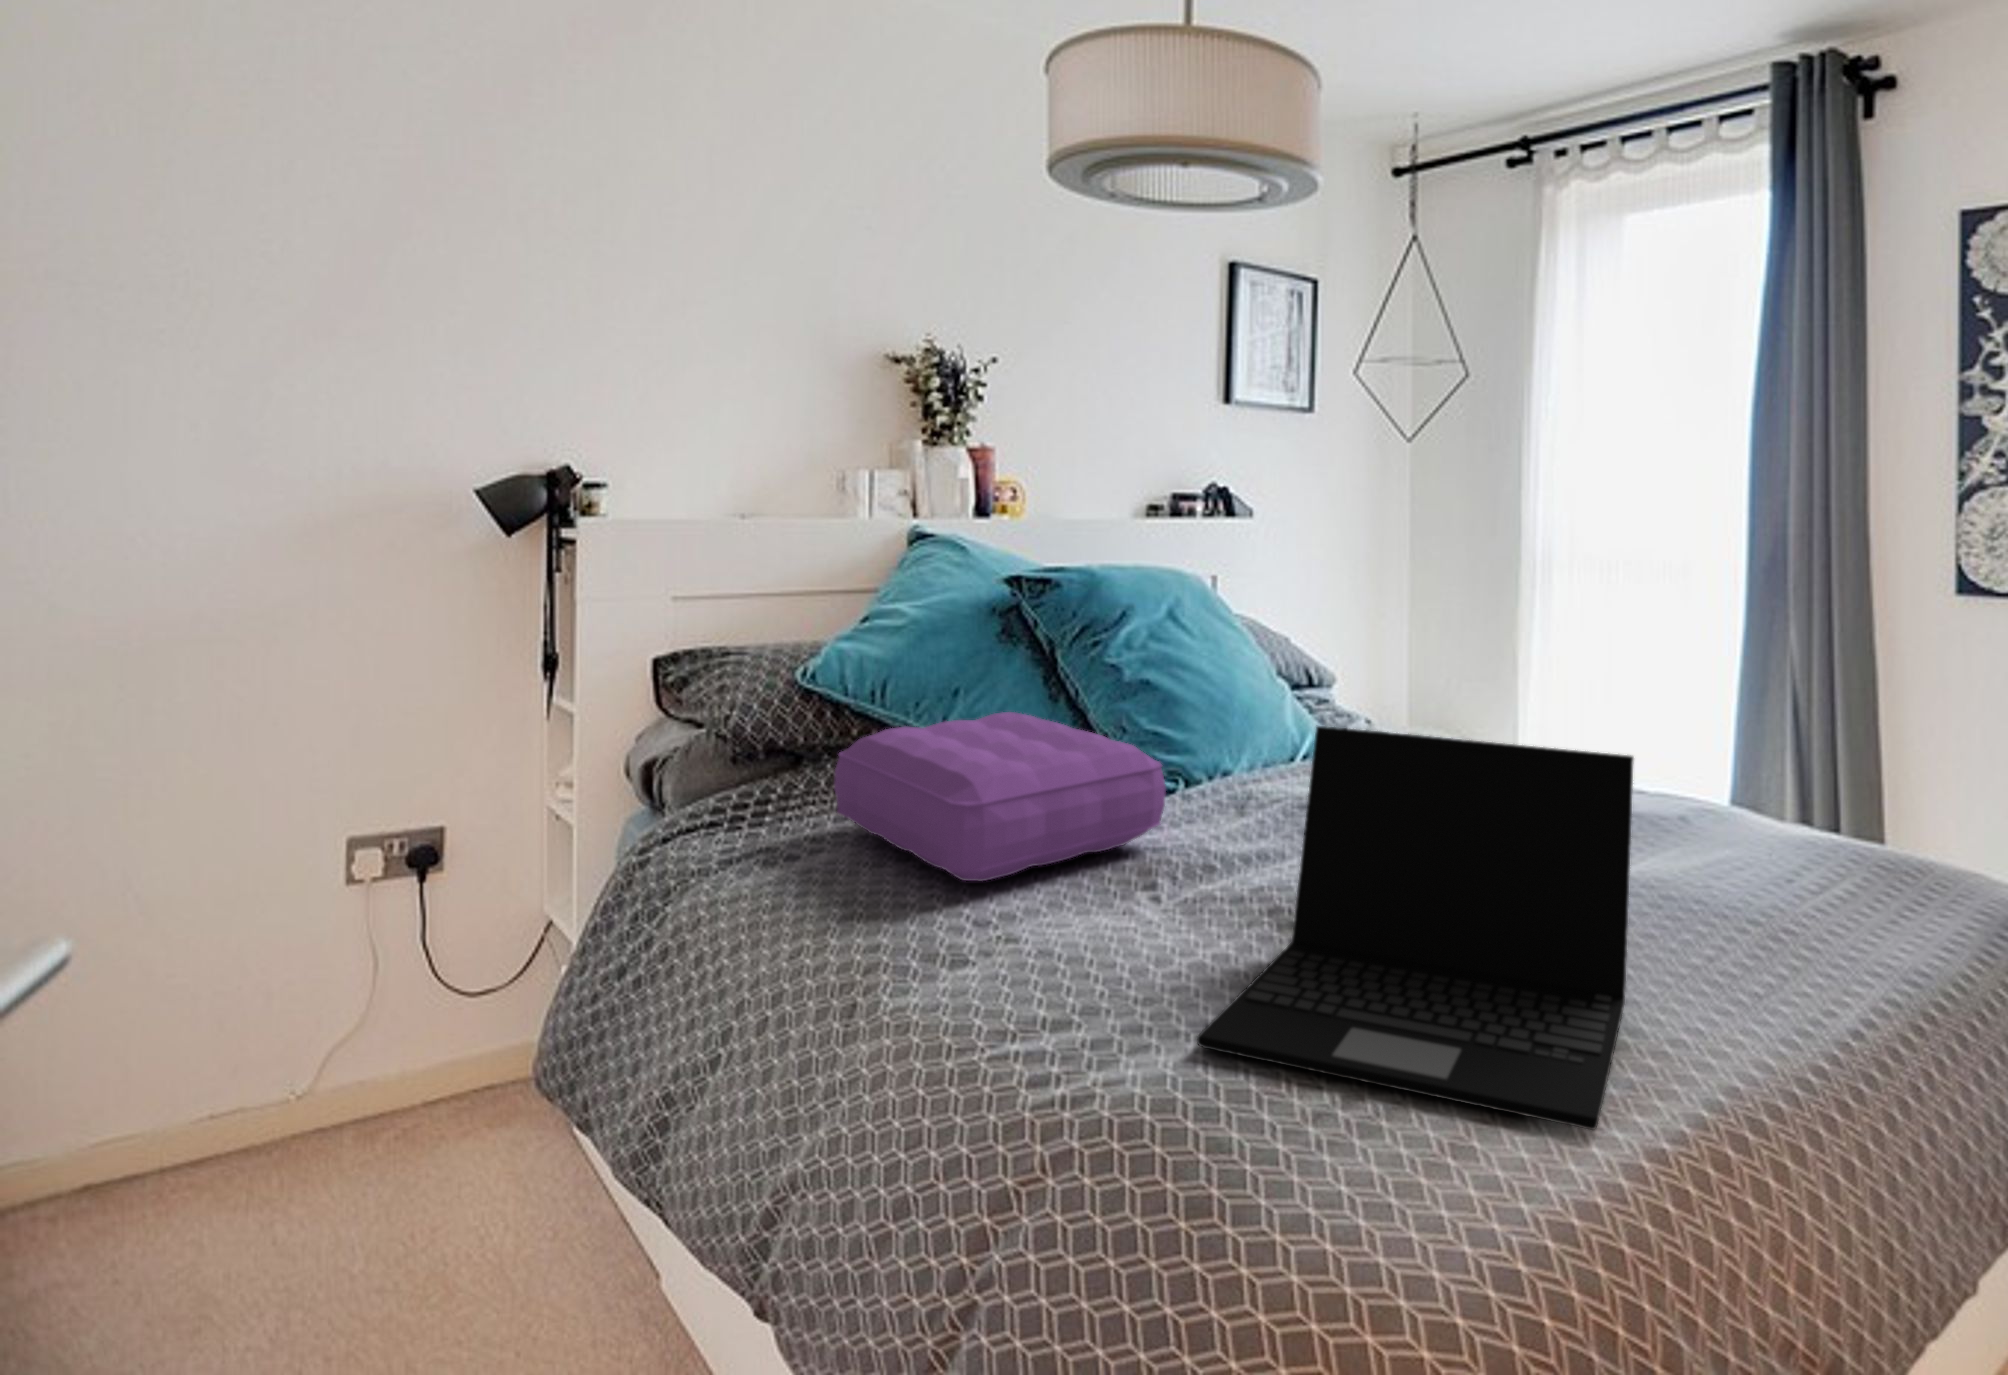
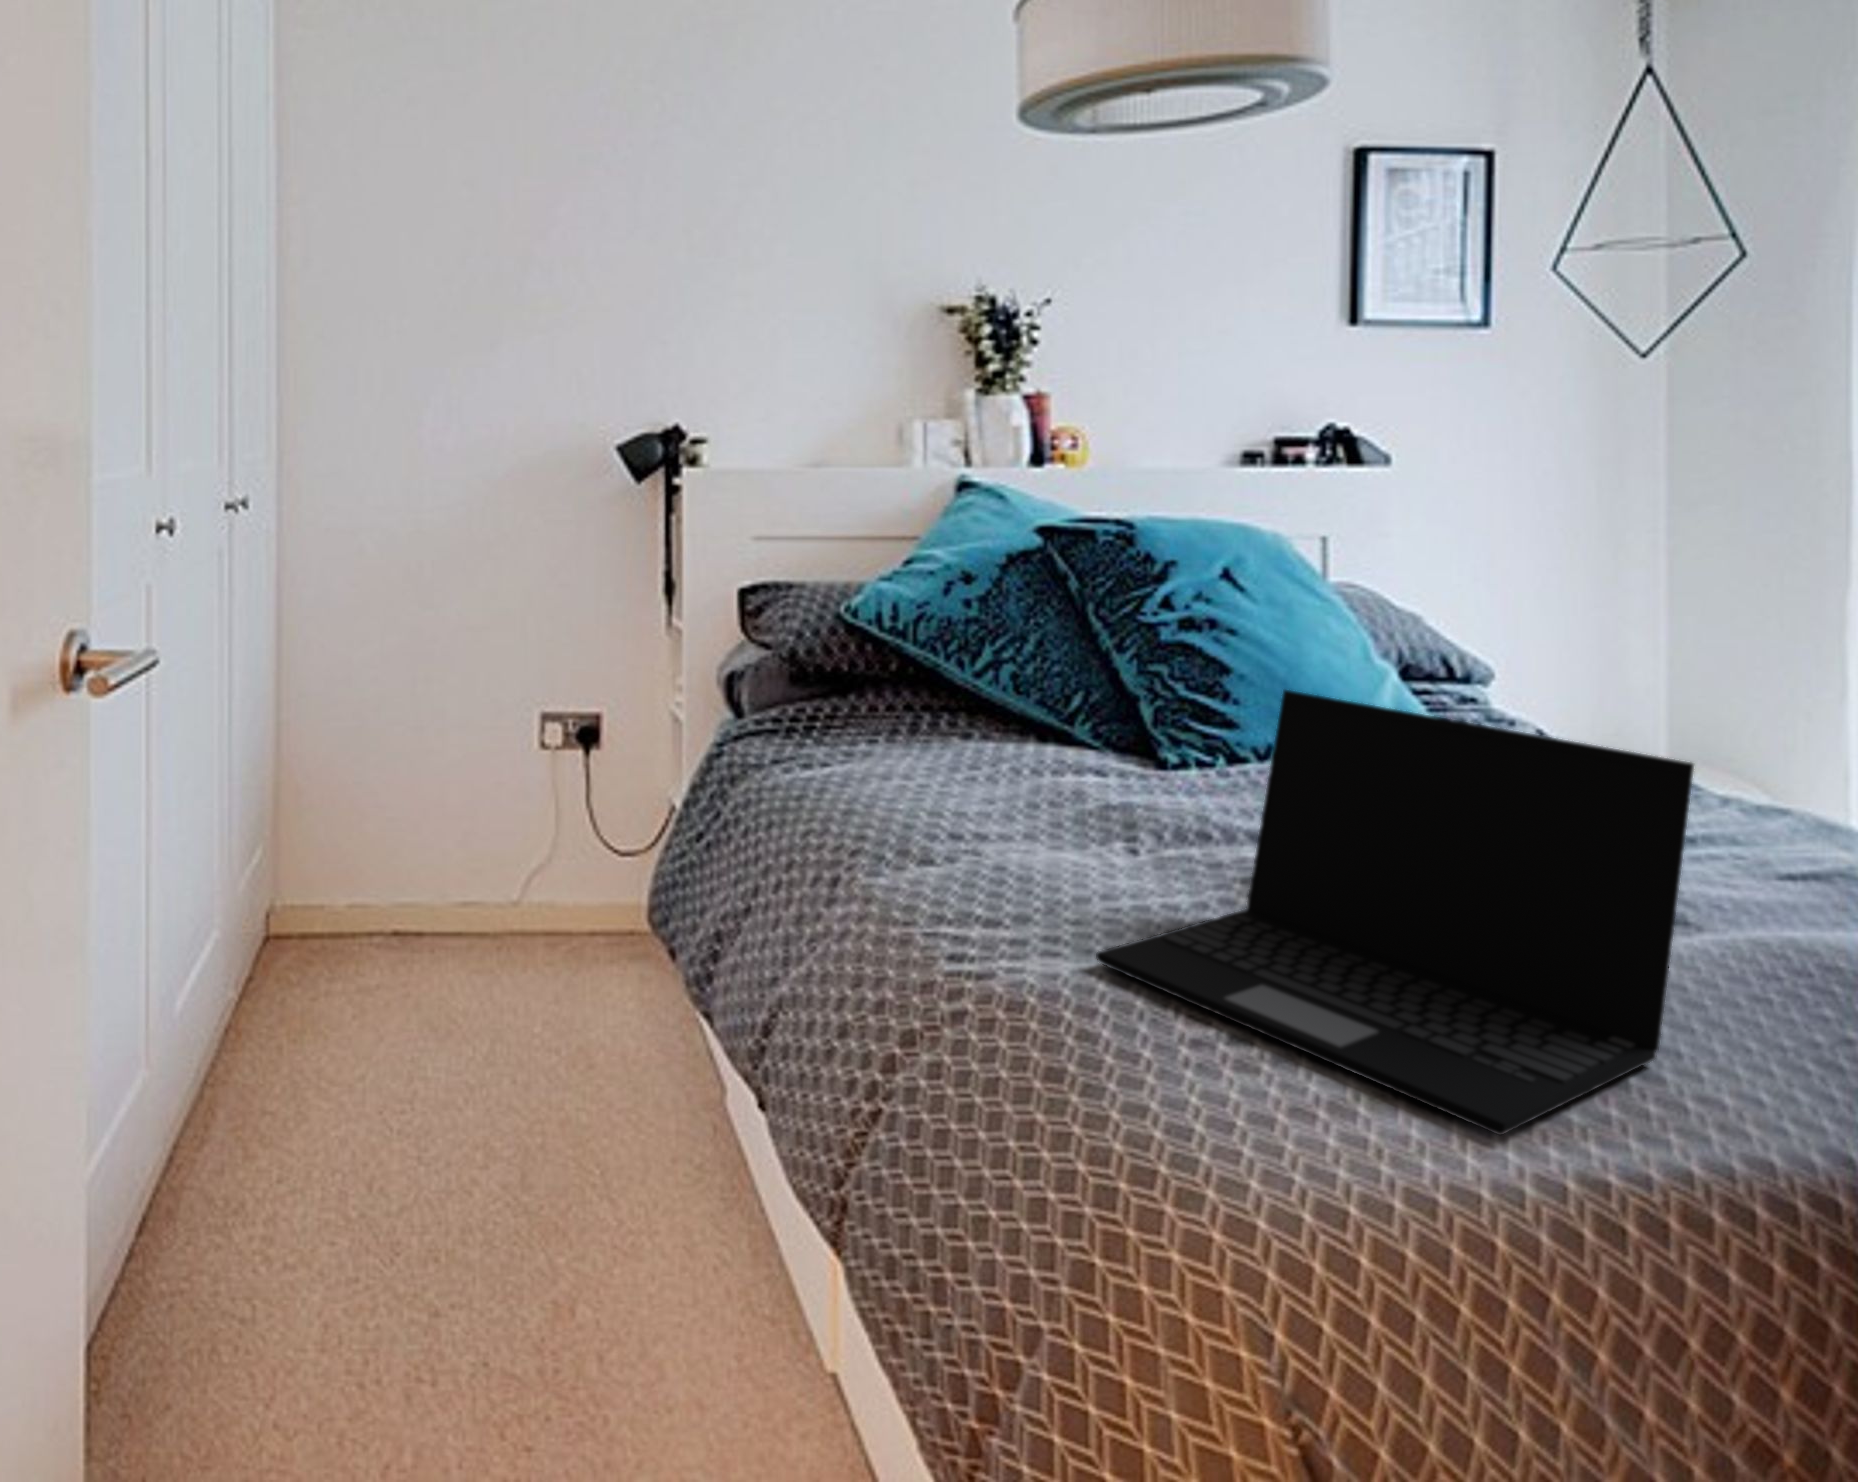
pillow: present [834,712,1166,881] -> none [854,658,1161,805]

